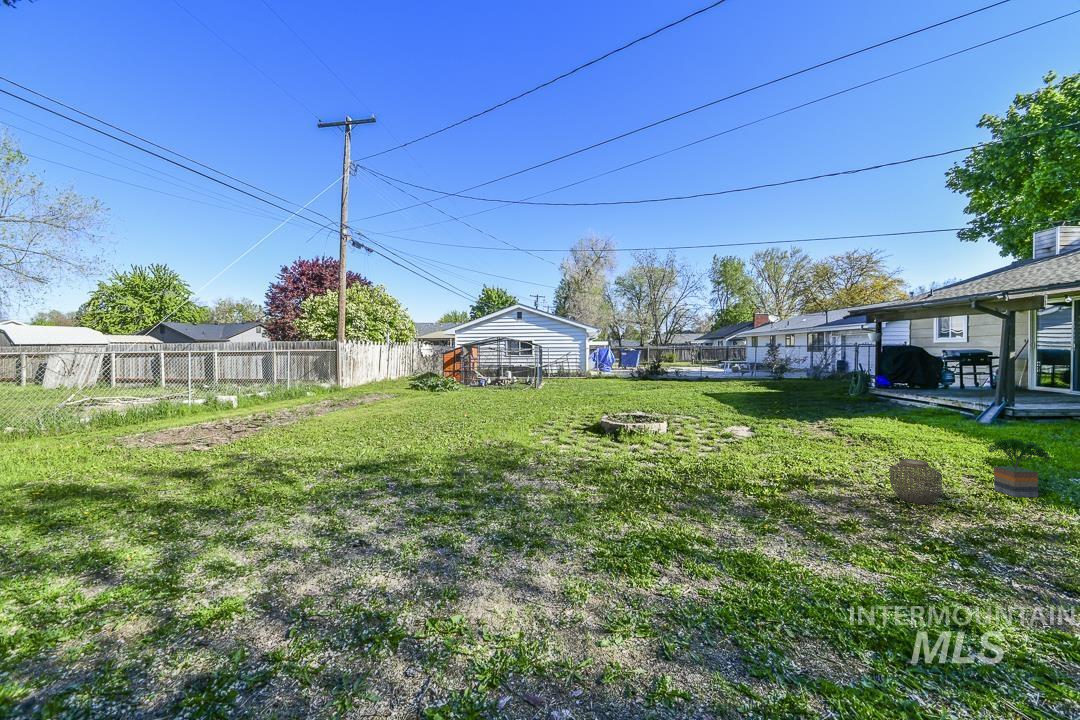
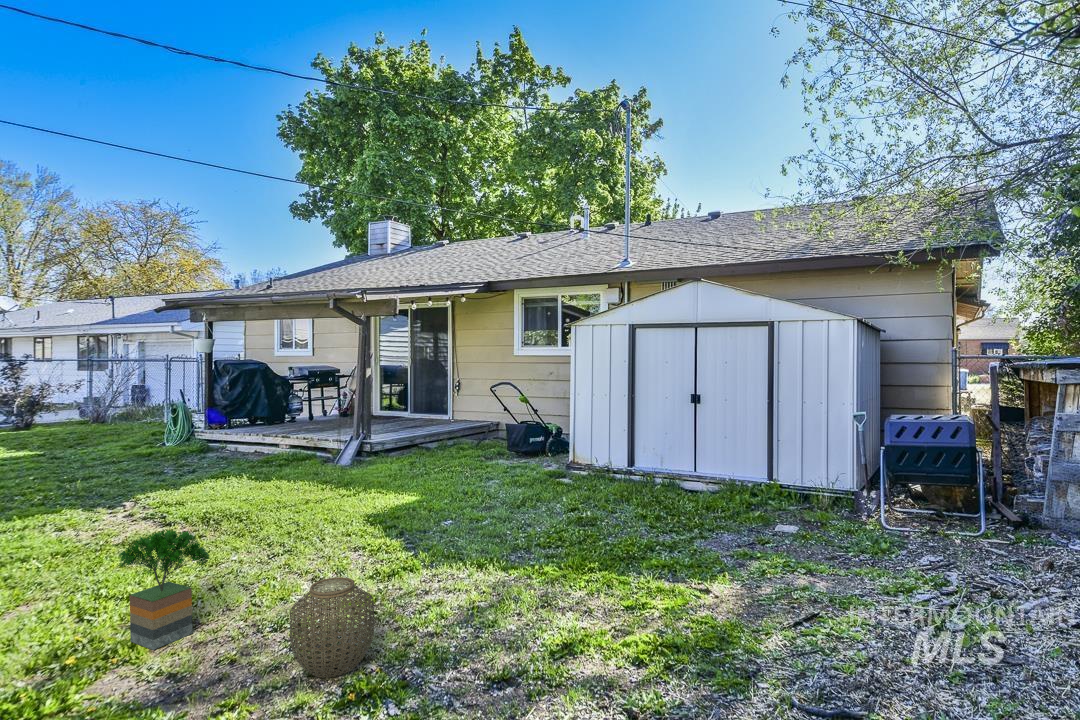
potted tree: present [987,439,1051,497] -> present [119,530,210,650]

